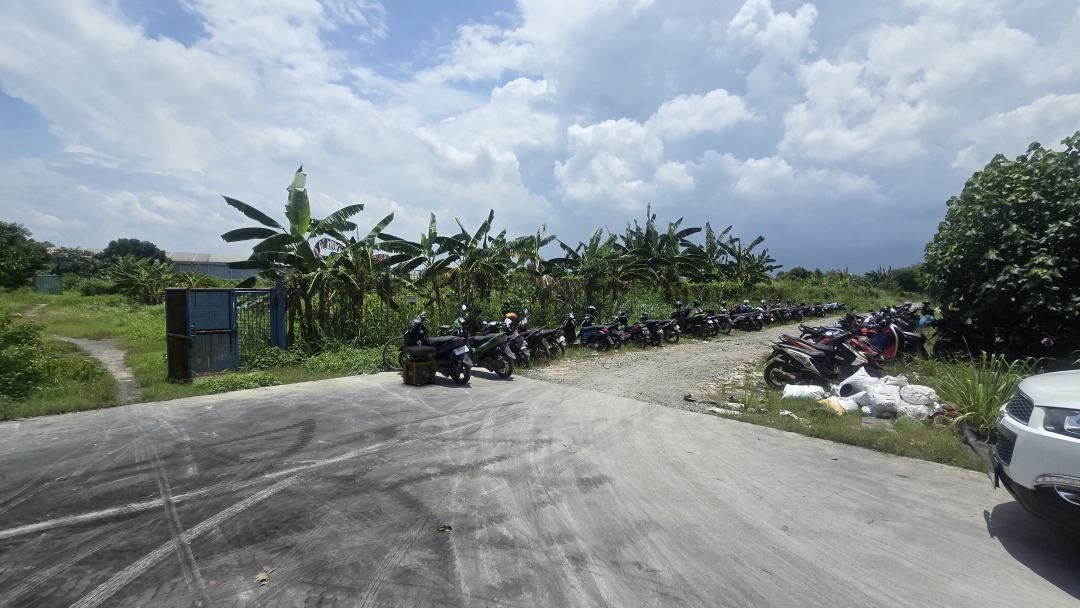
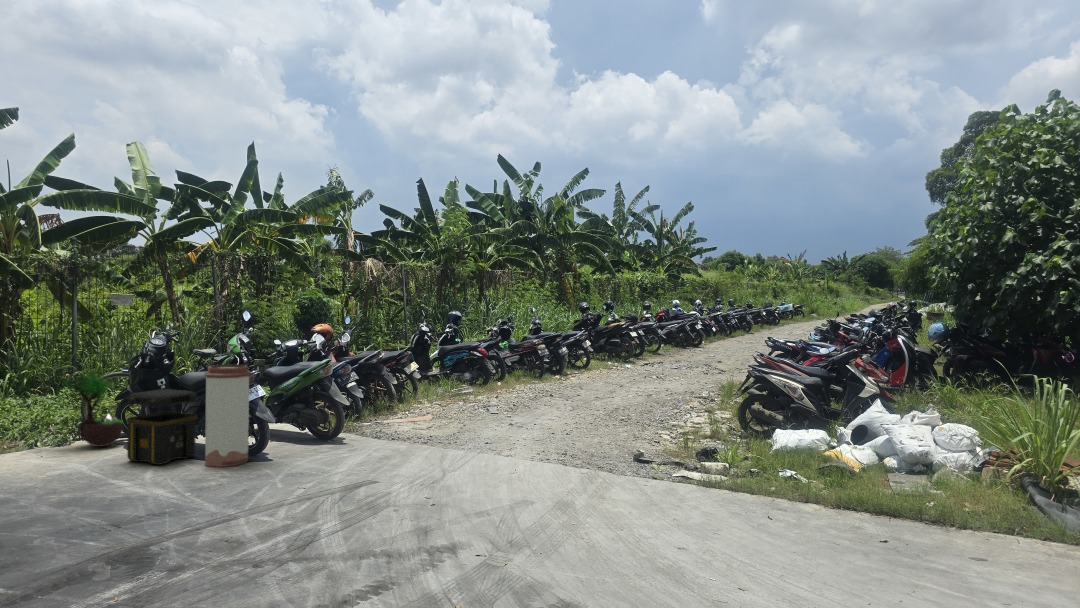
potted tree: none [374,331,403,375] -> present [64,371,123,447]
trash can: none [440,334,463,388] -> present [205,365,251,467]

